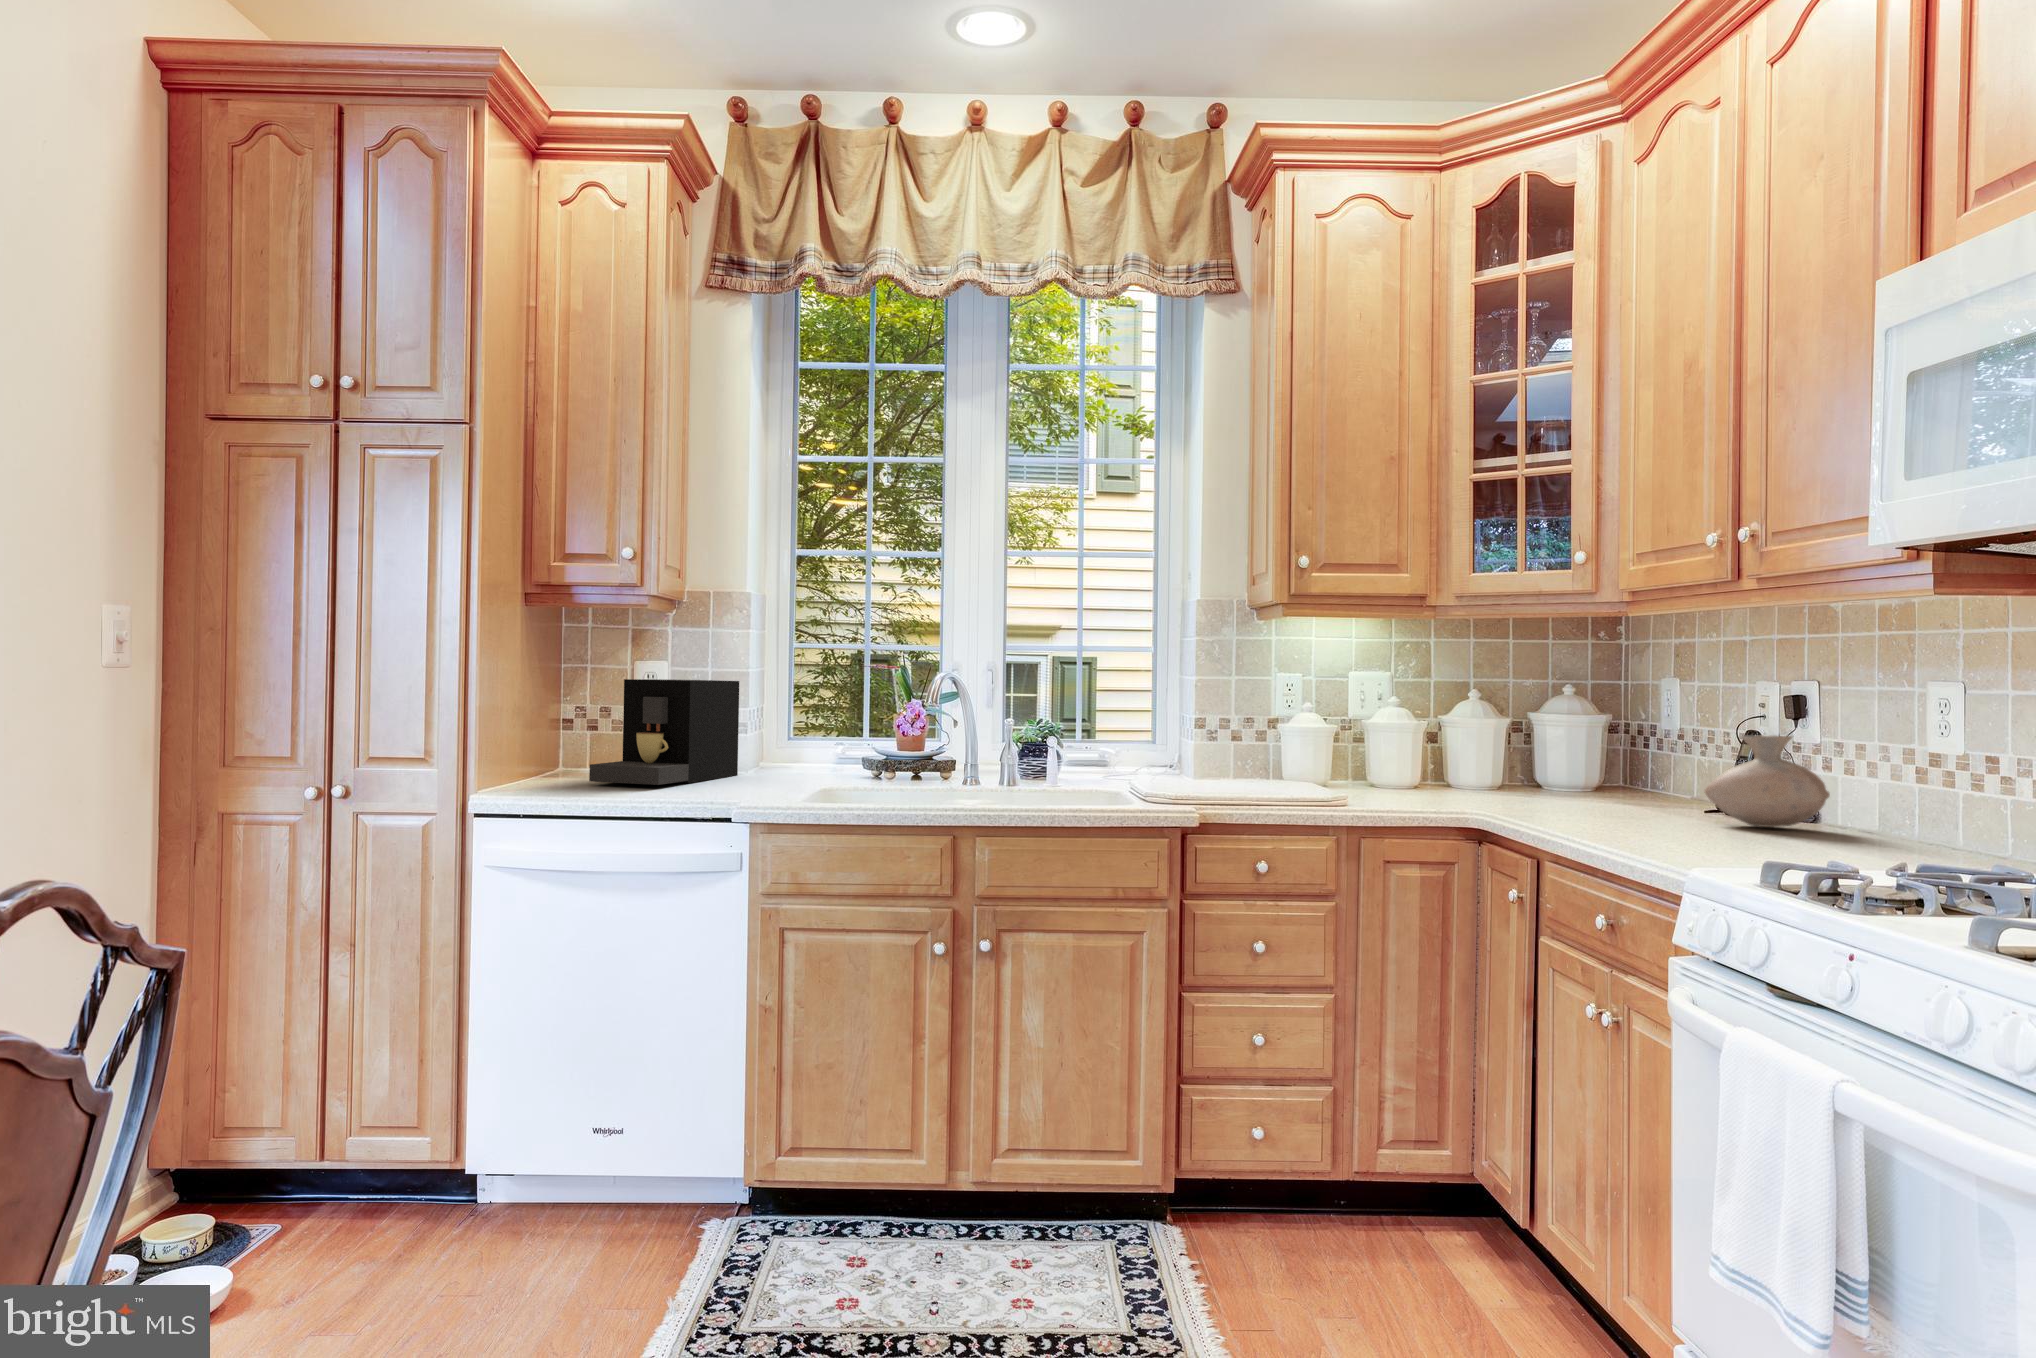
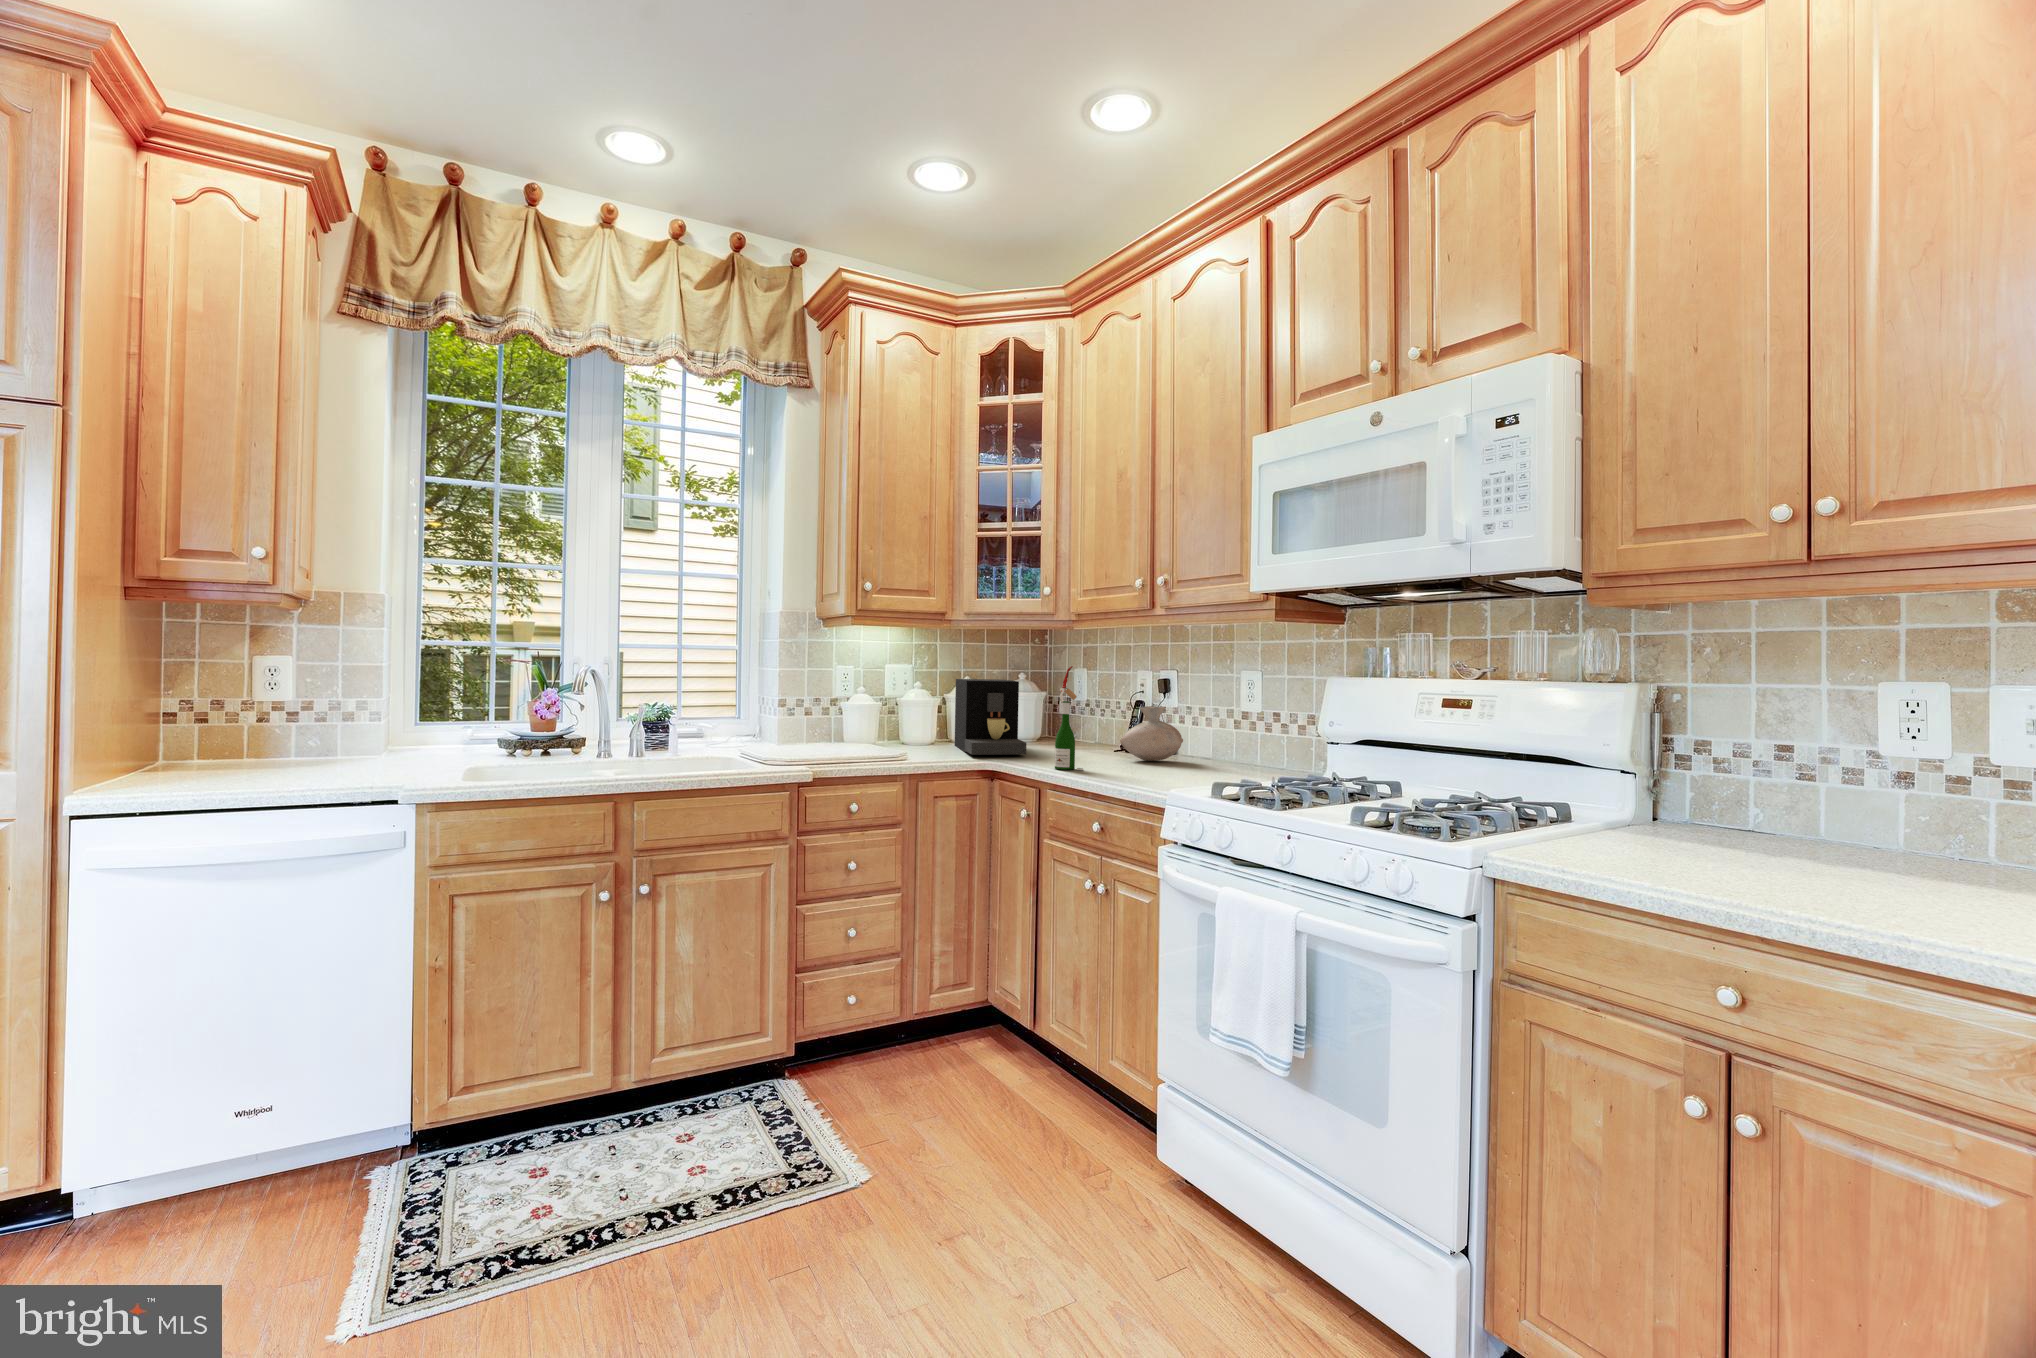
wine bottle: none [1569,665,1619,831] -> present [1055,666,1084,770]
coffee maker: present [589,679,739,785] -> present [955,679,1026,755]

